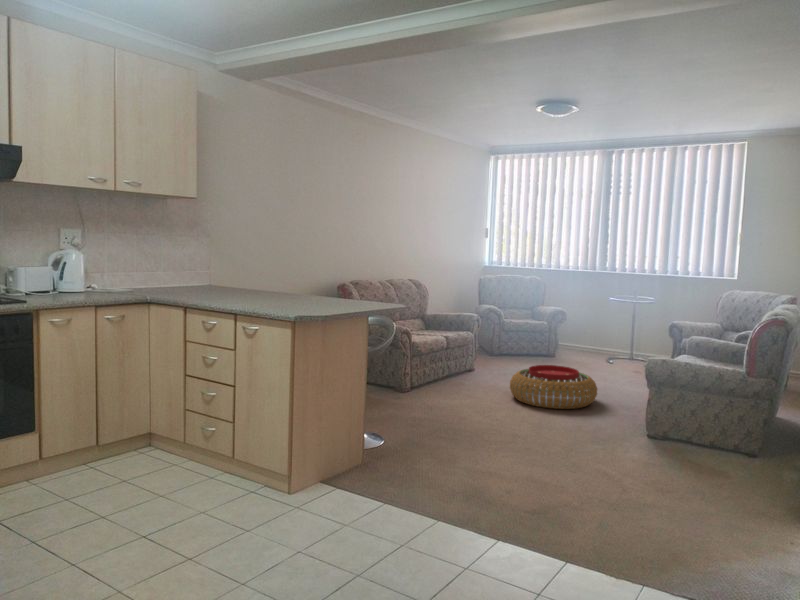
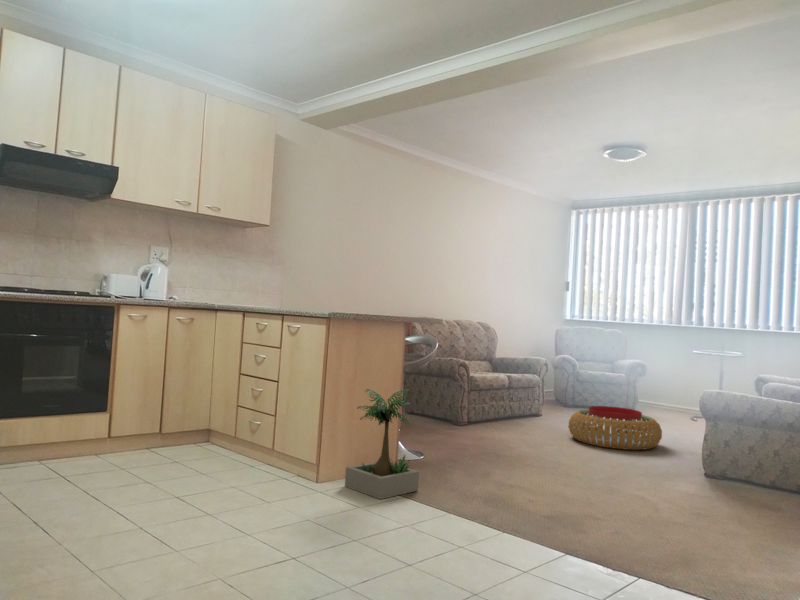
potted plant: none [322,389,399,510] -> present [345,389,419,499]

